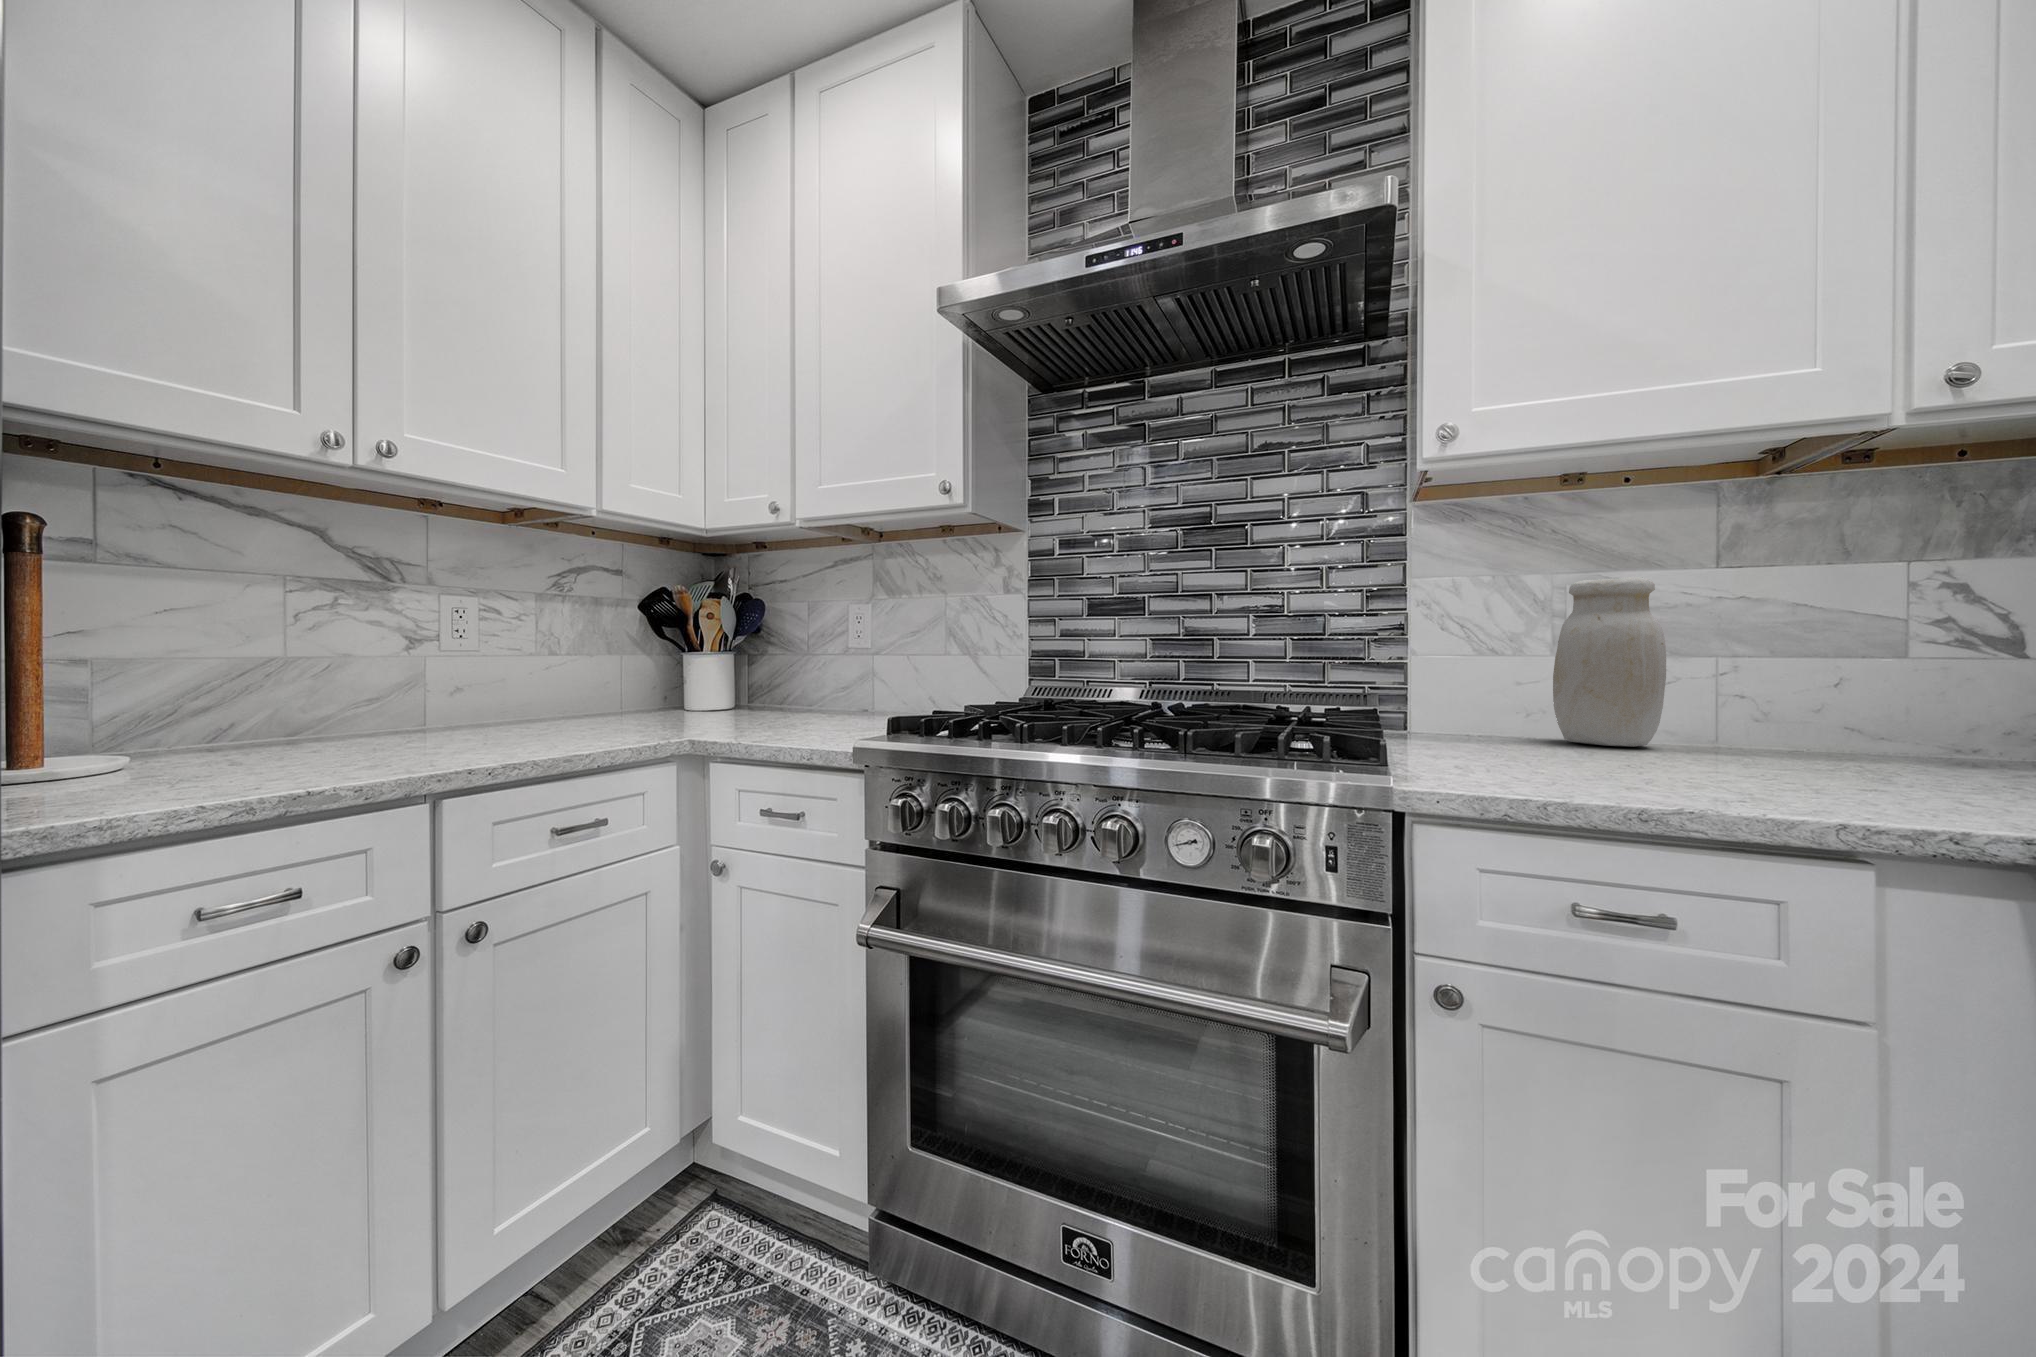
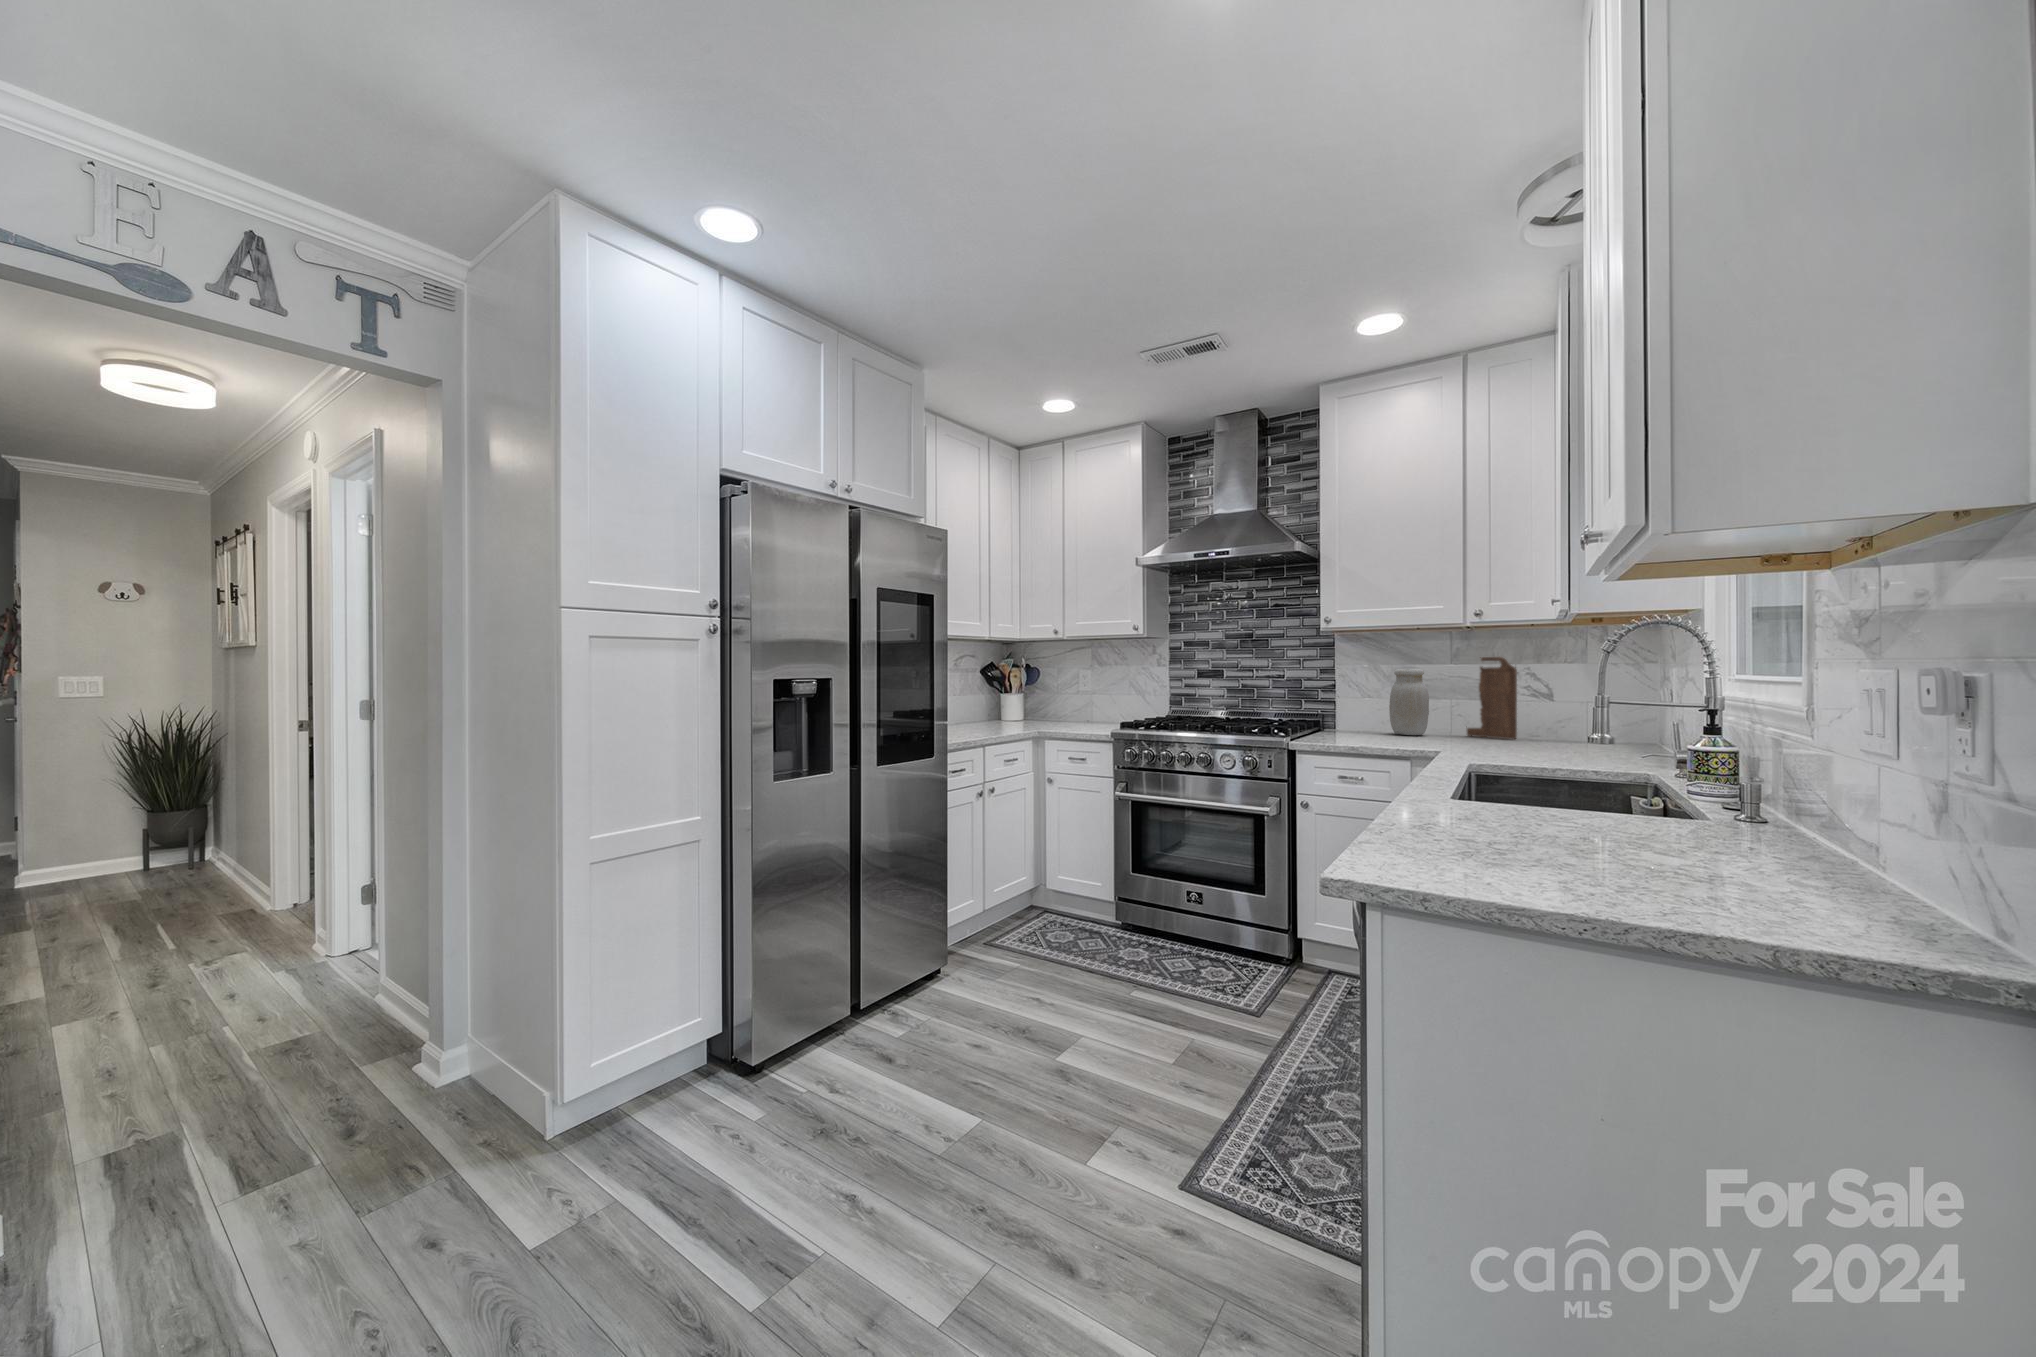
cutting board: none [1746,540,1932,759] -> present [1467,657,1517,739]

